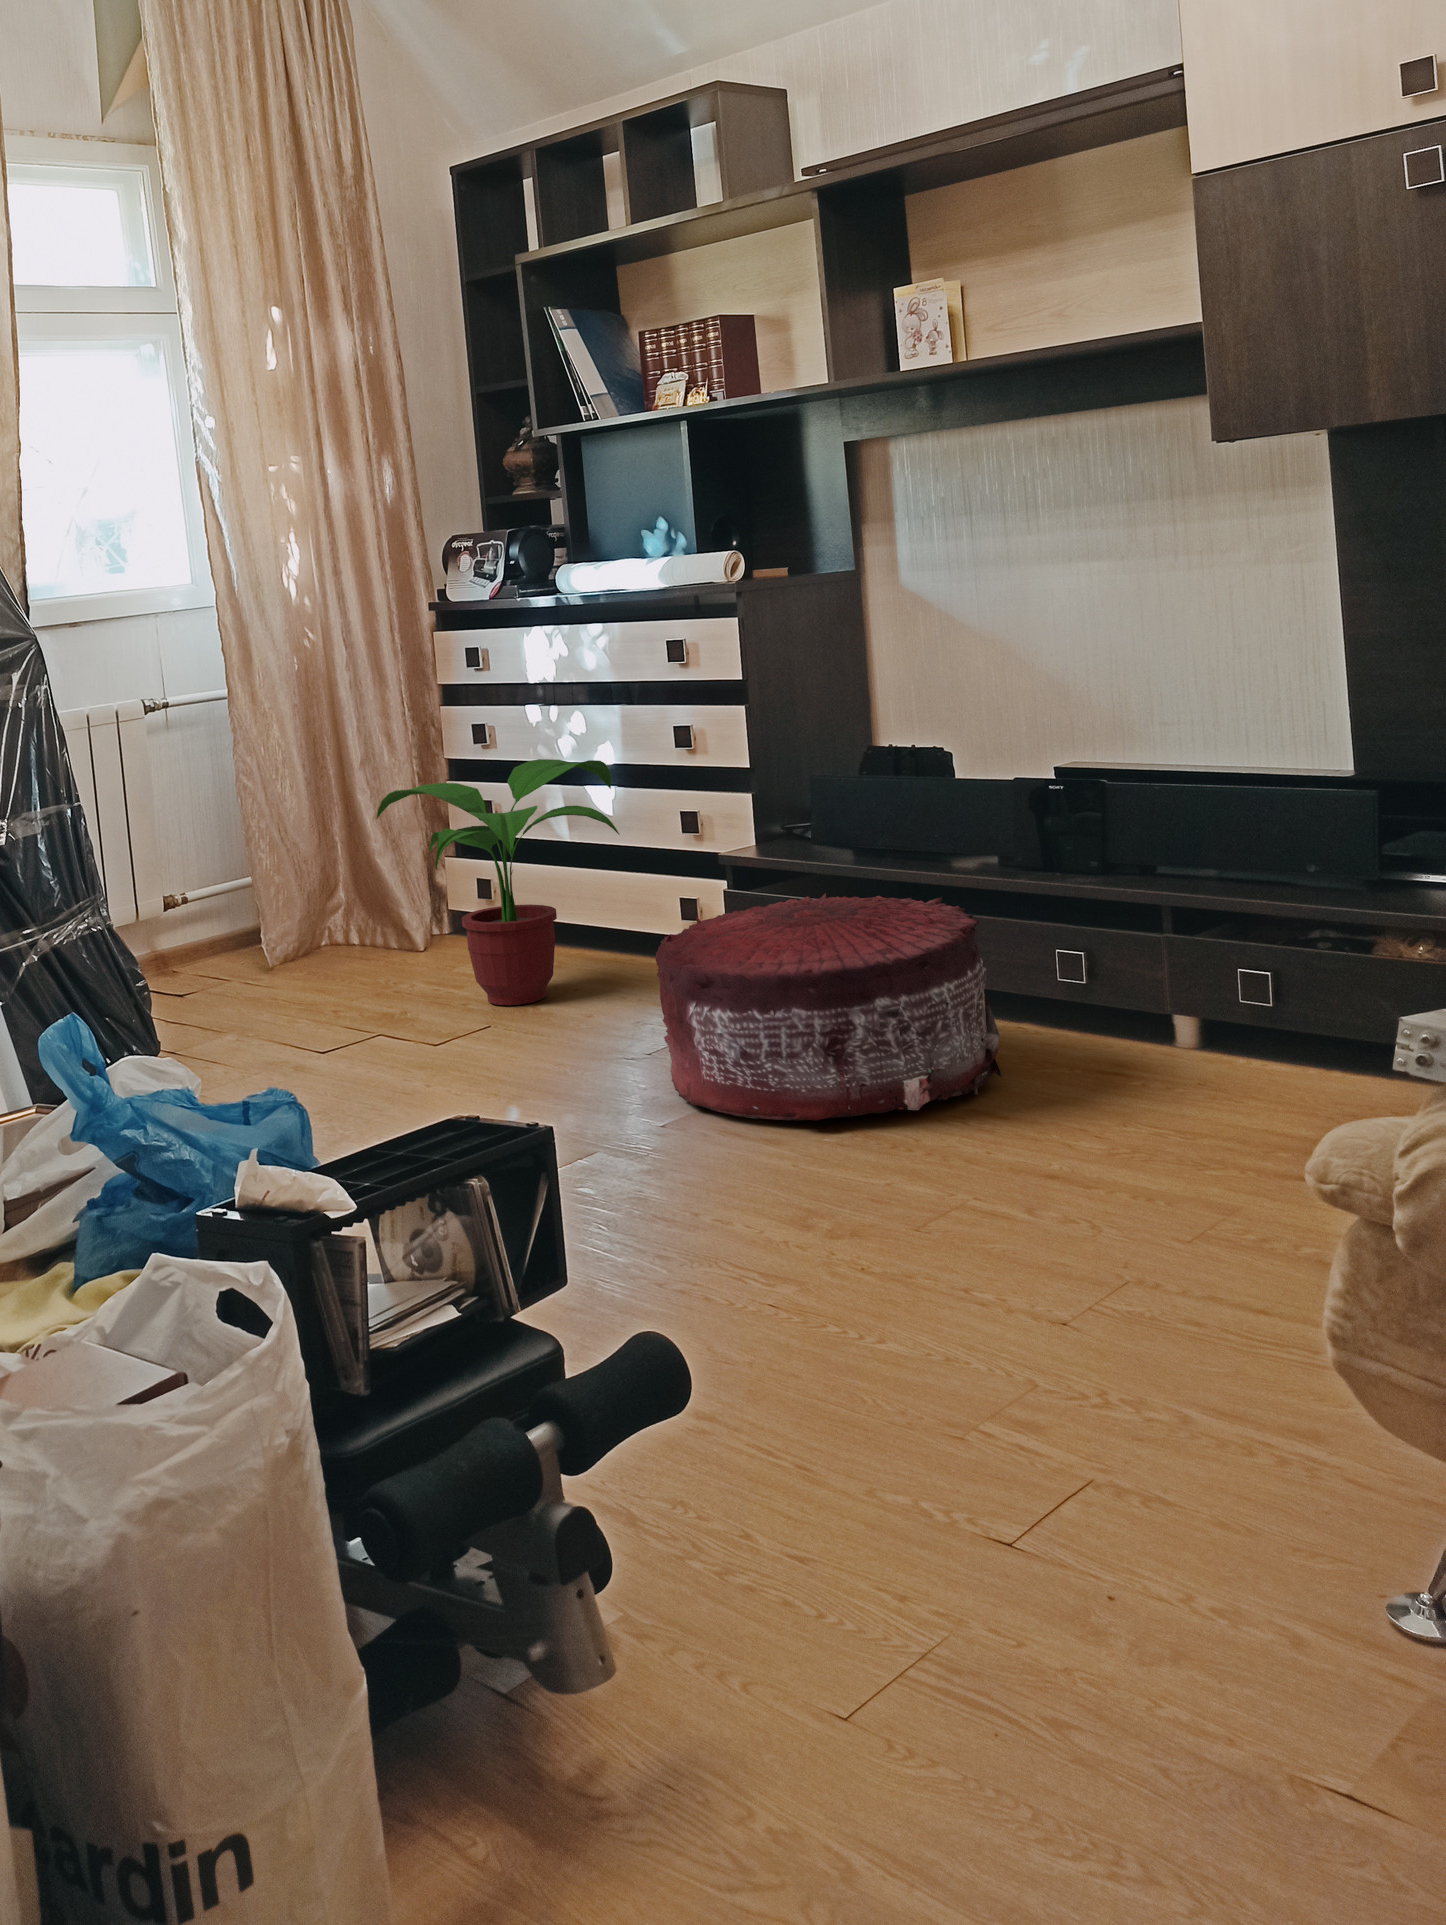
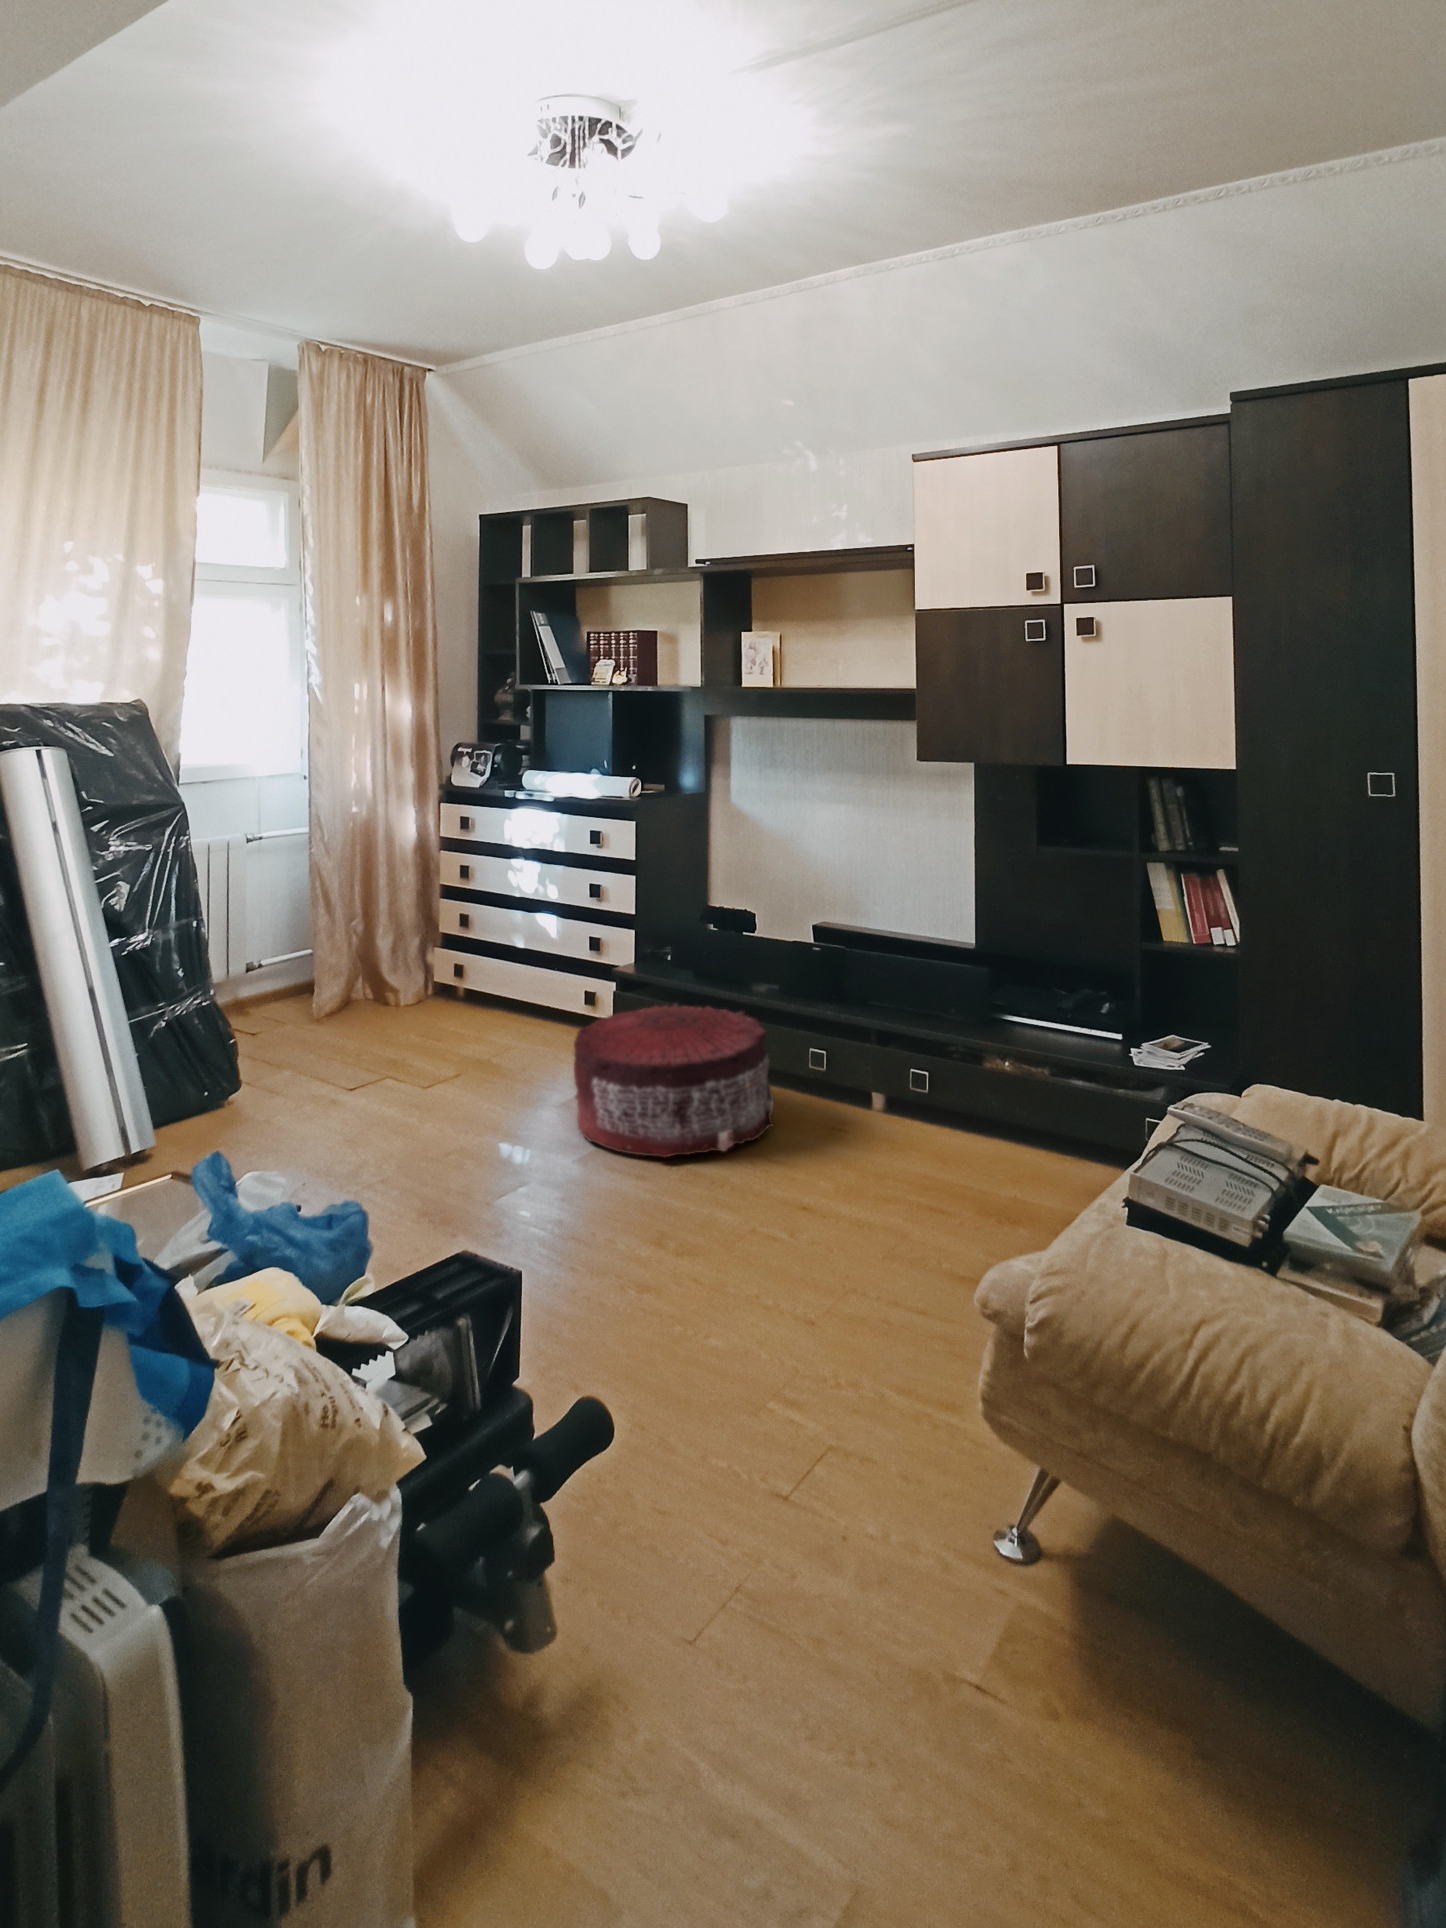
potted plant: present [377,759,619,1005] -> none [397,896,552,1056]

